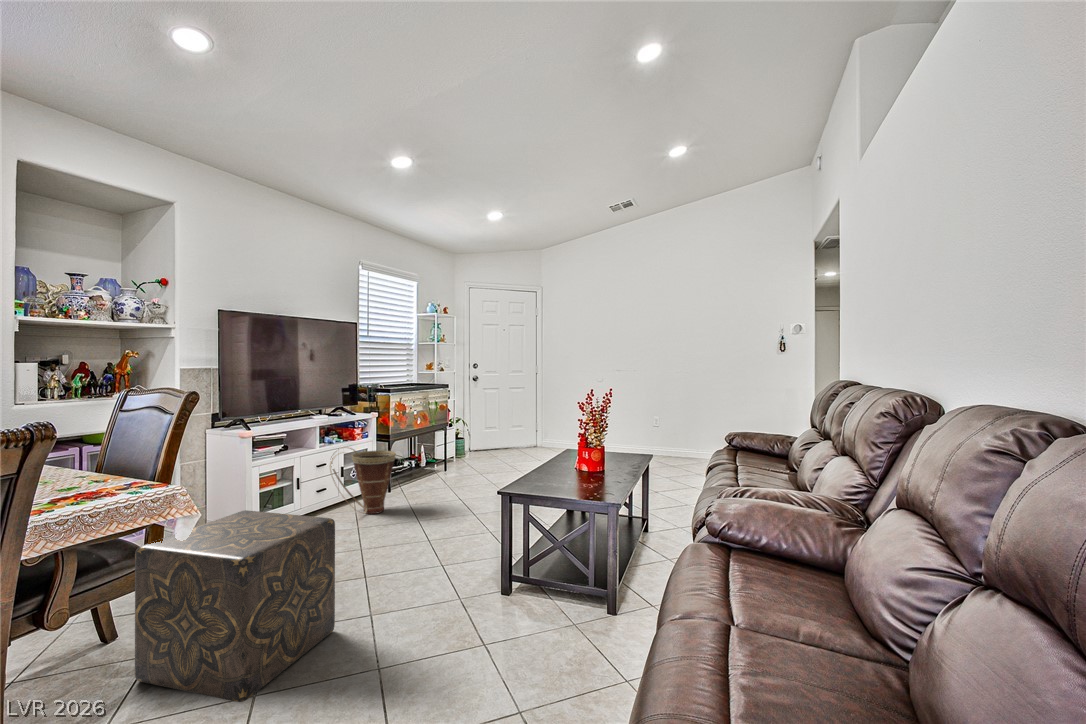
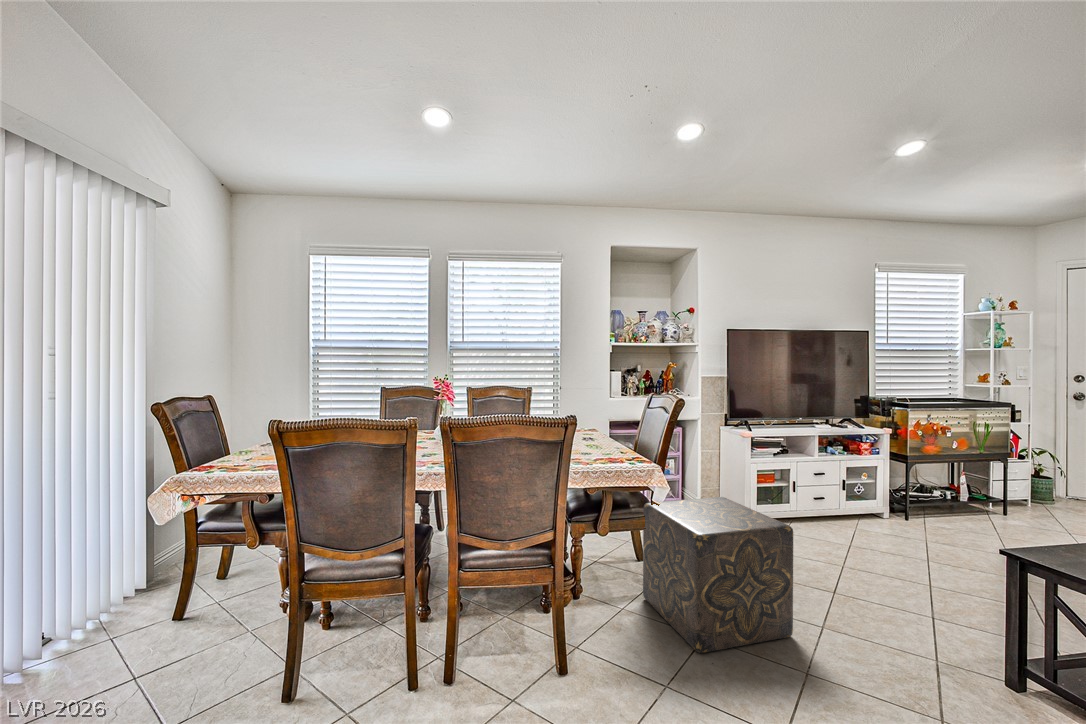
basket: present [330,447,396,514] -> none [826,460,910,540]

